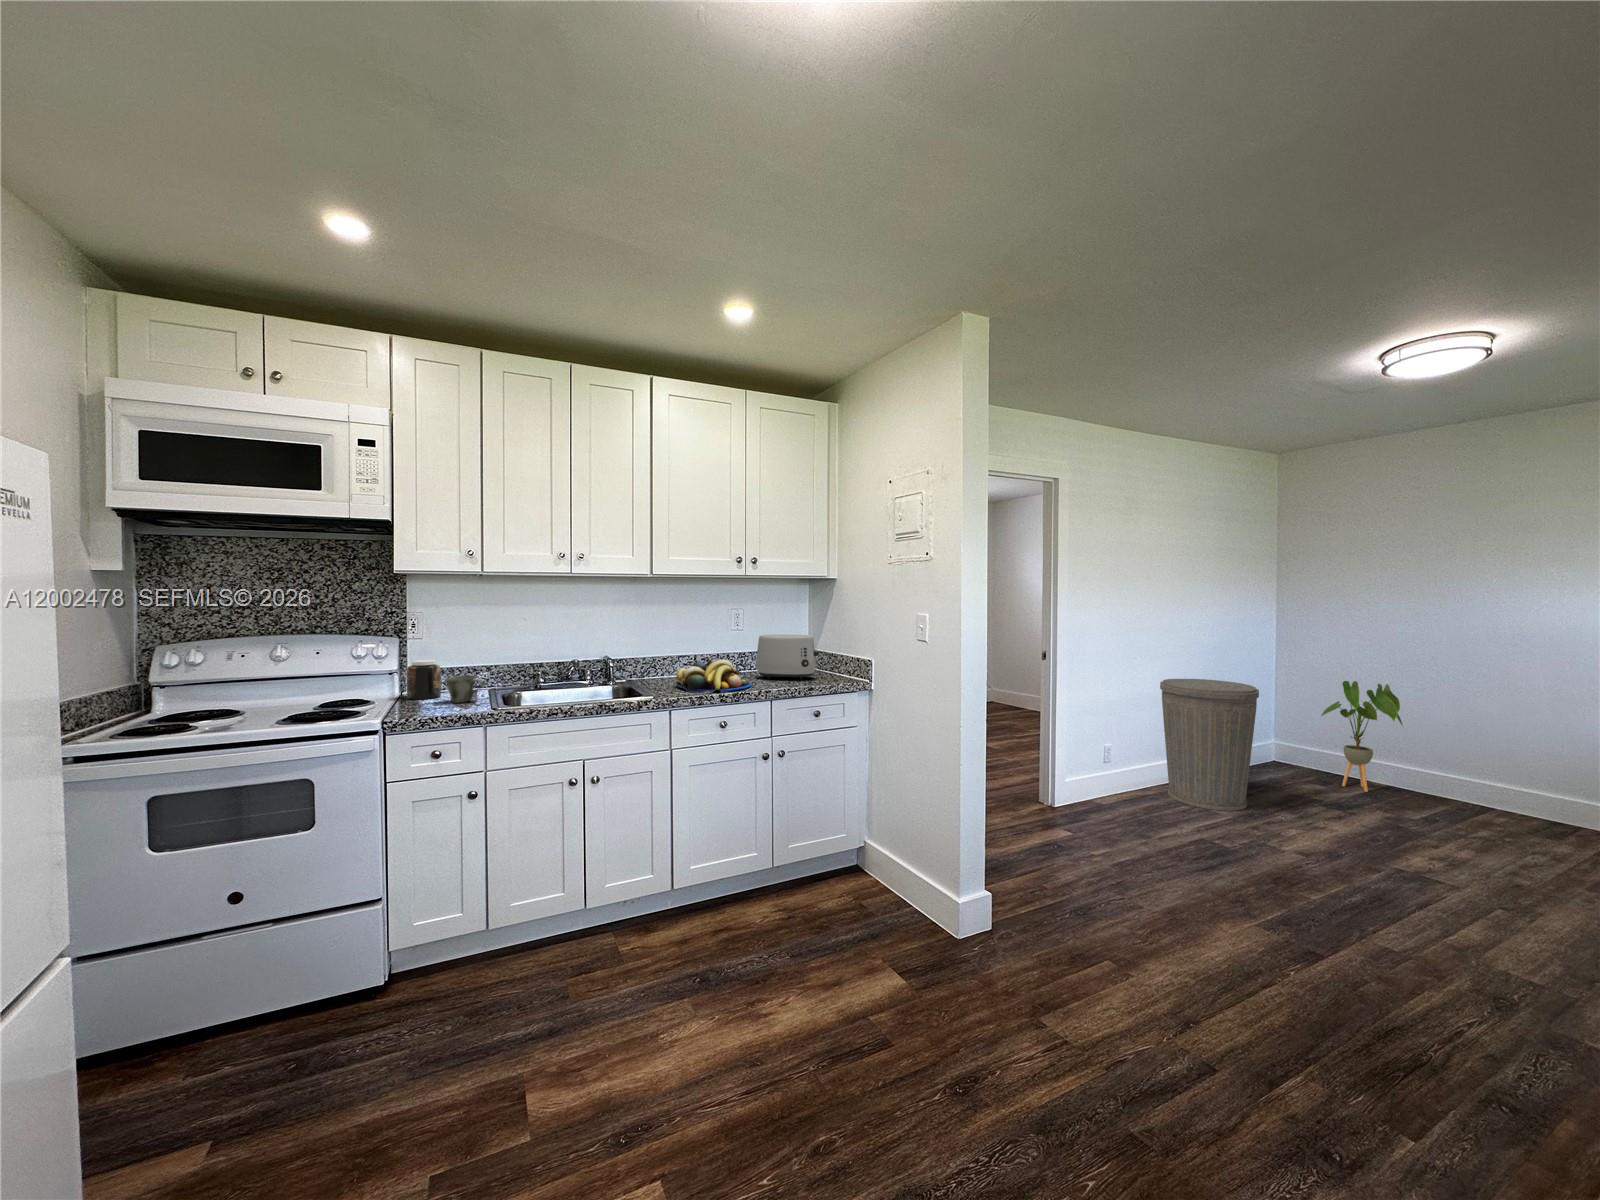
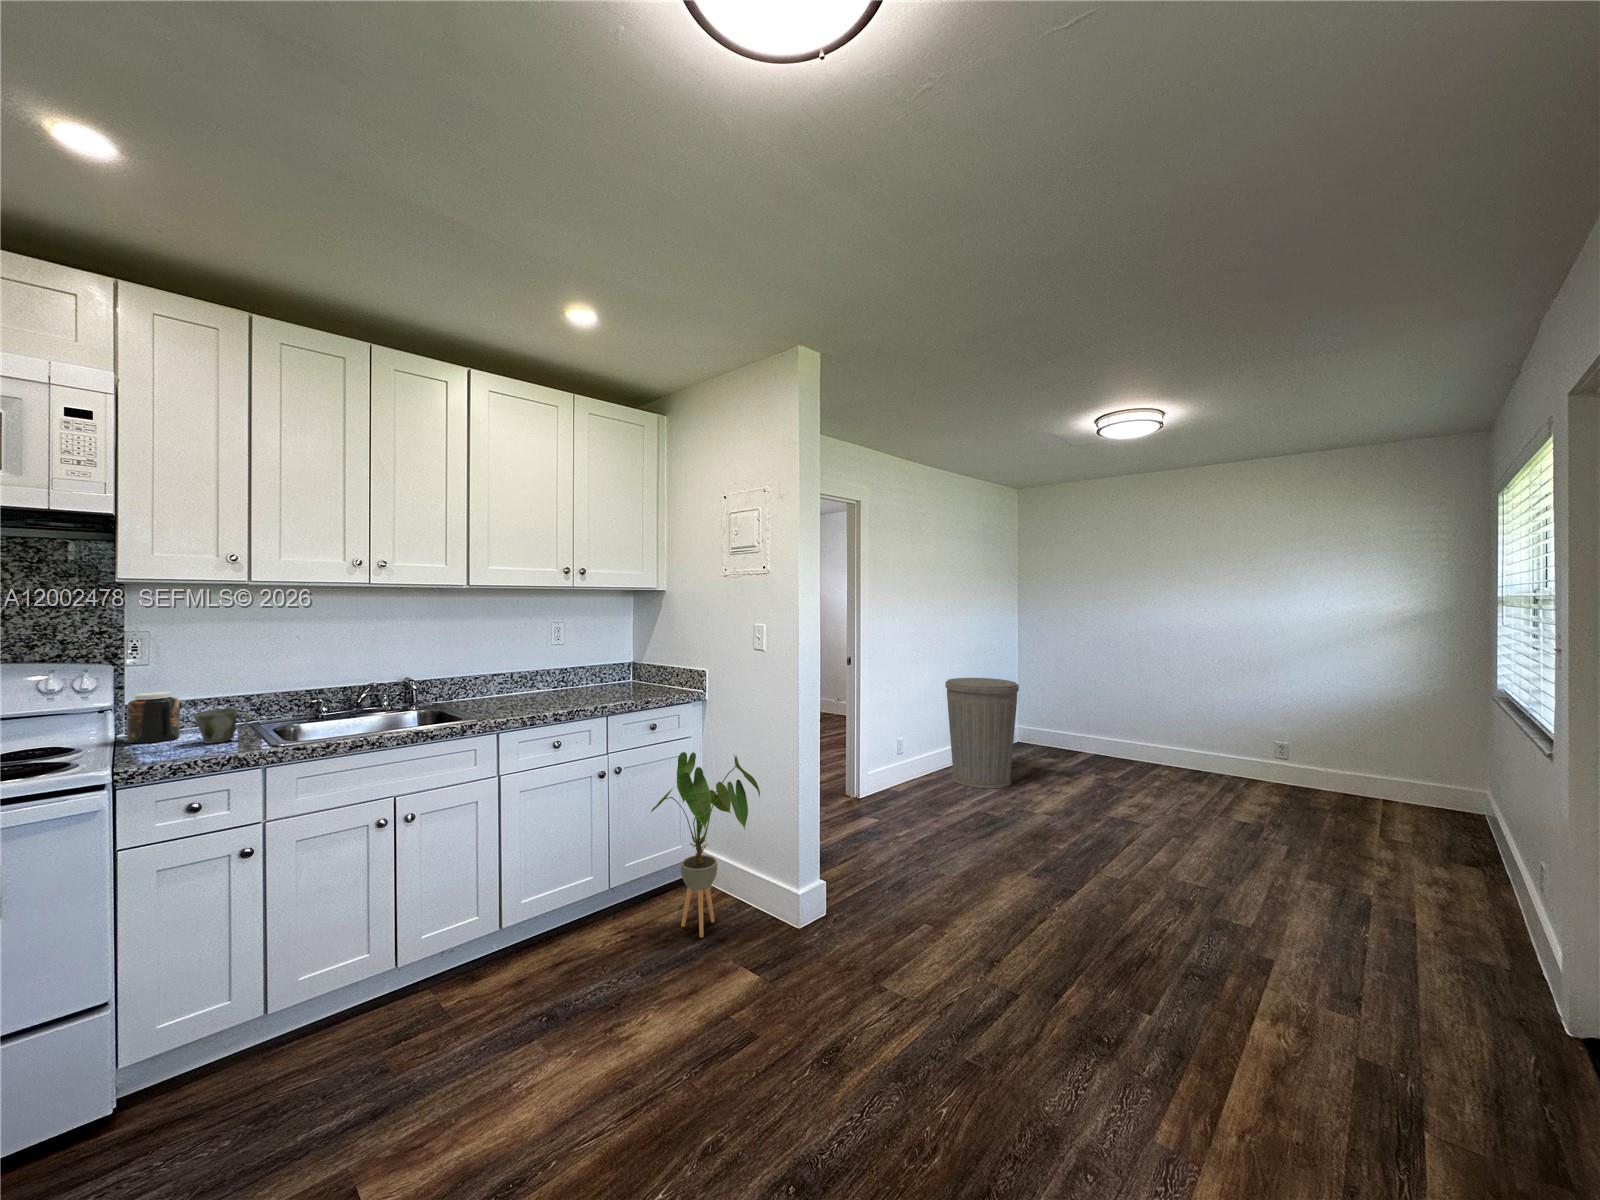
toaster: present [756,634,820,679] -> none [584,648,653,695]
fruit bowl: present [676,658,751,693] -> none [497,676,584,714]
house plant: present [1321,681,1403,792] -> present [651,752,760,937]

